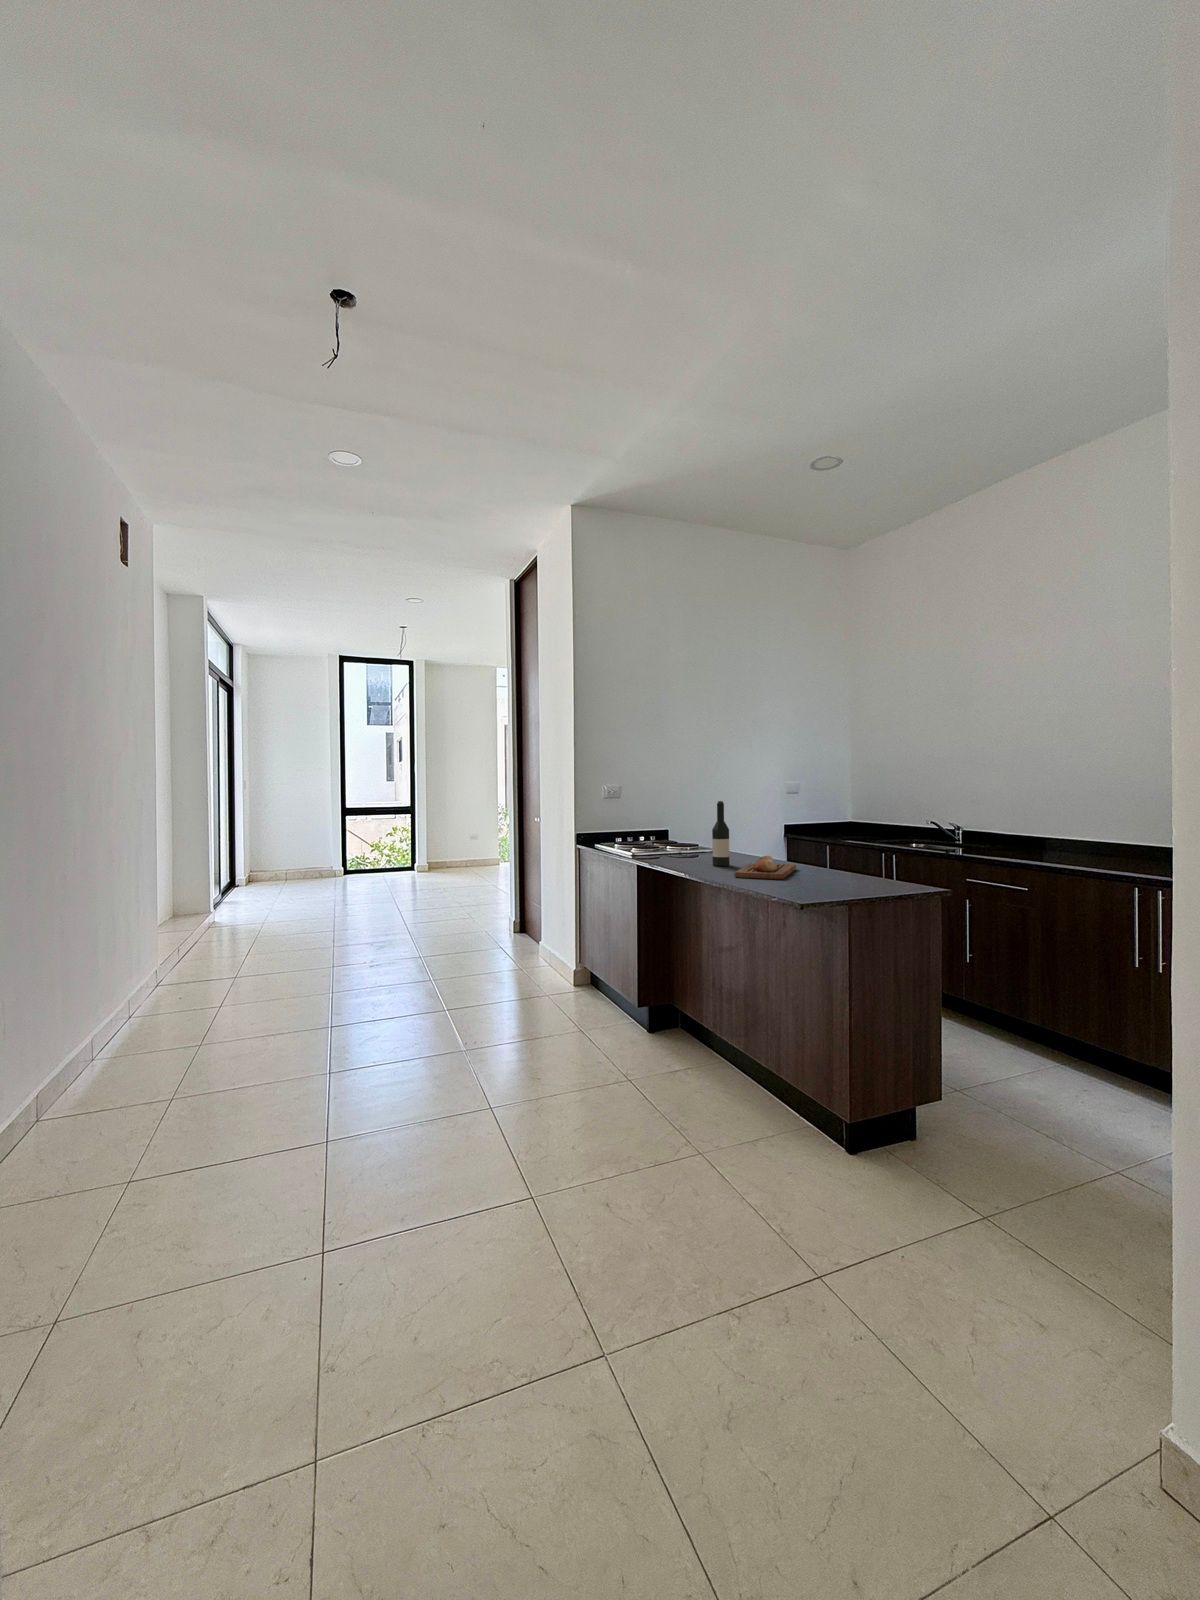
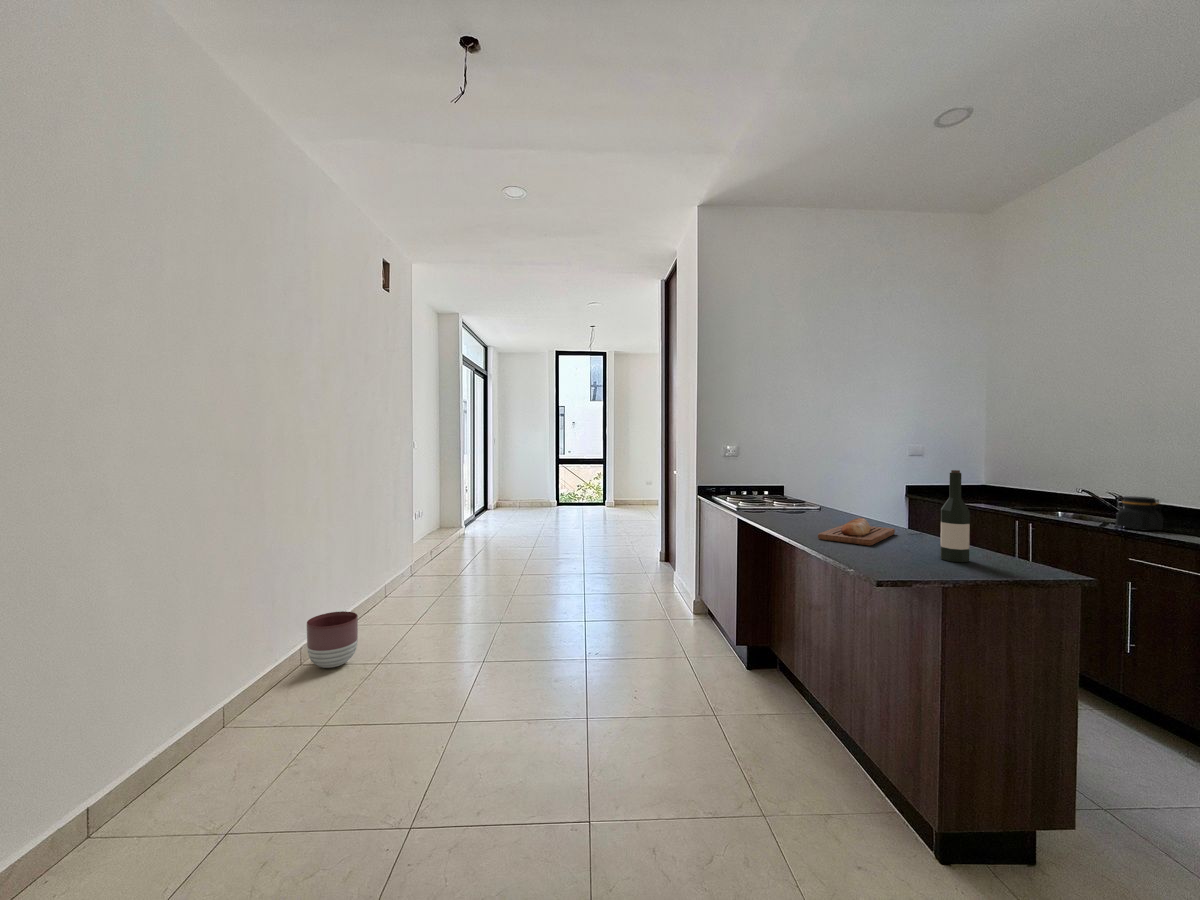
wine bottle: present [712,801,729,866] -> present [940,470,970,562]
jar: none [958,826,991,855] -> present [1116,497,1164,531]
planter: none [88,1022,162,1099] -> present [307,611,358,668]

